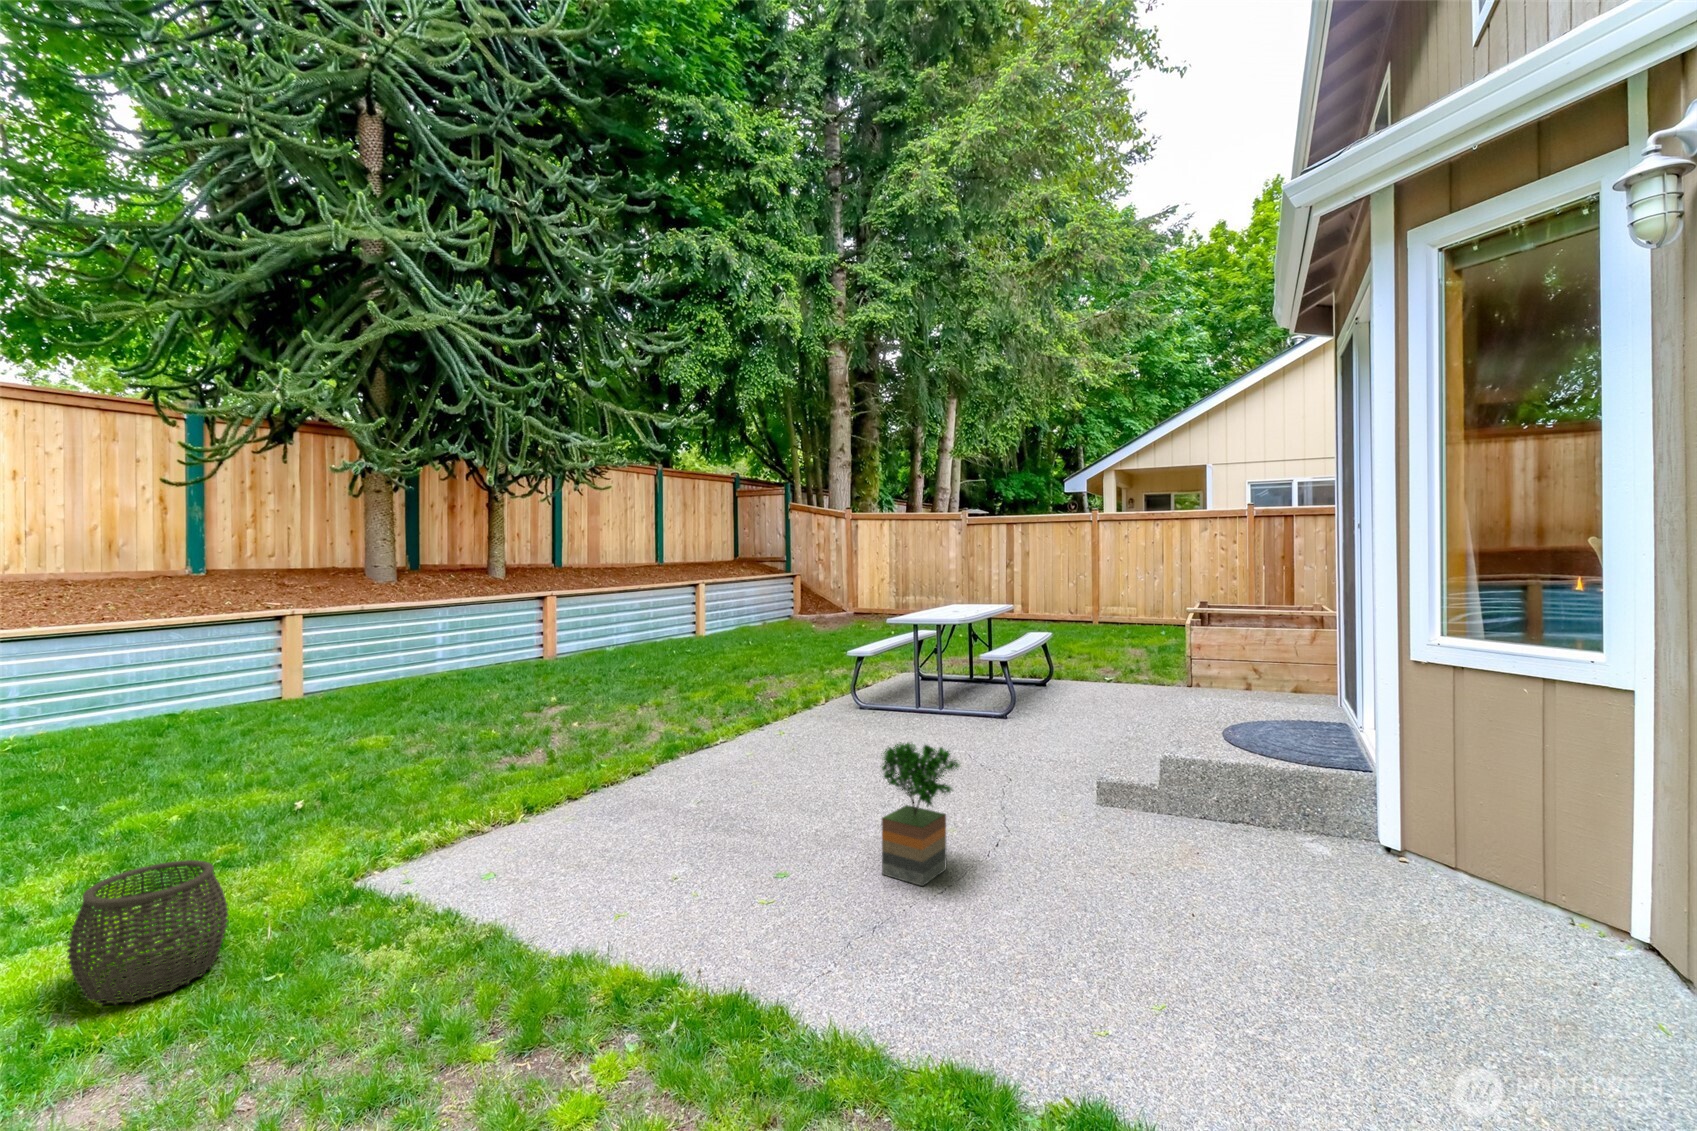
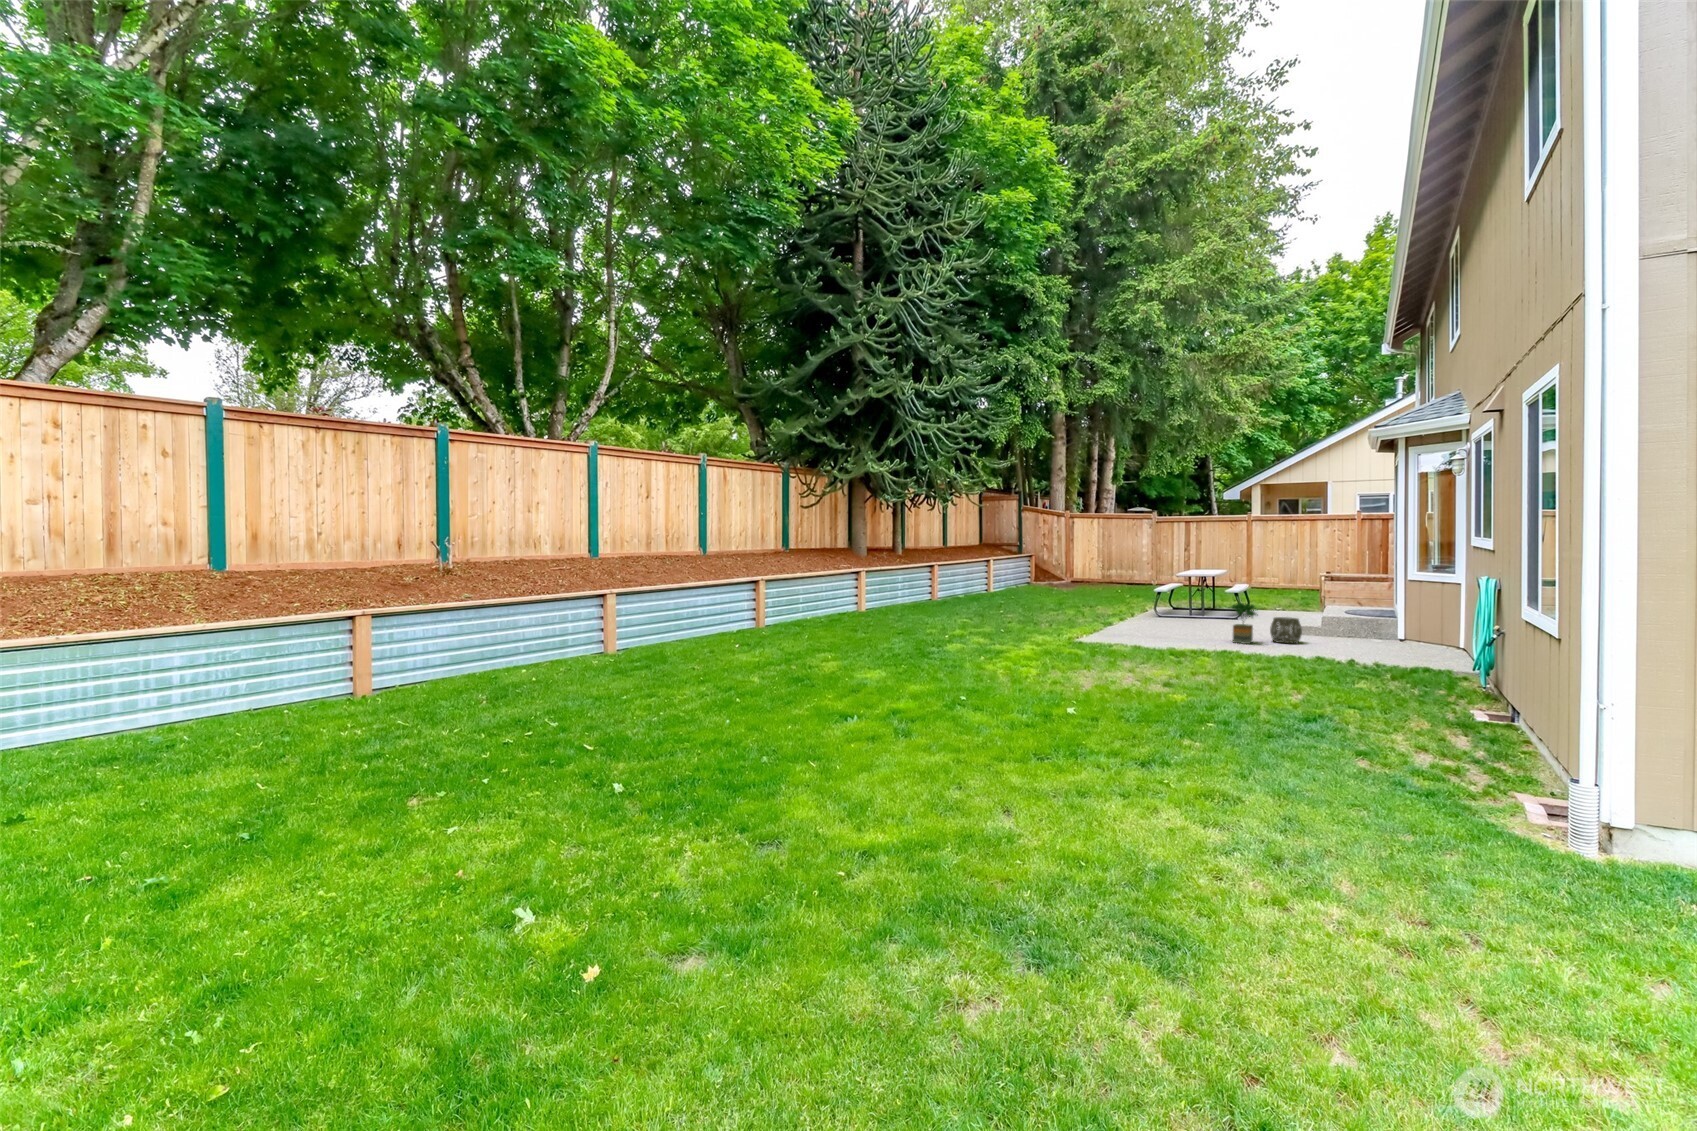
woven basket: present [67,860,228,1005] -> present [1270,617,1302,643]

